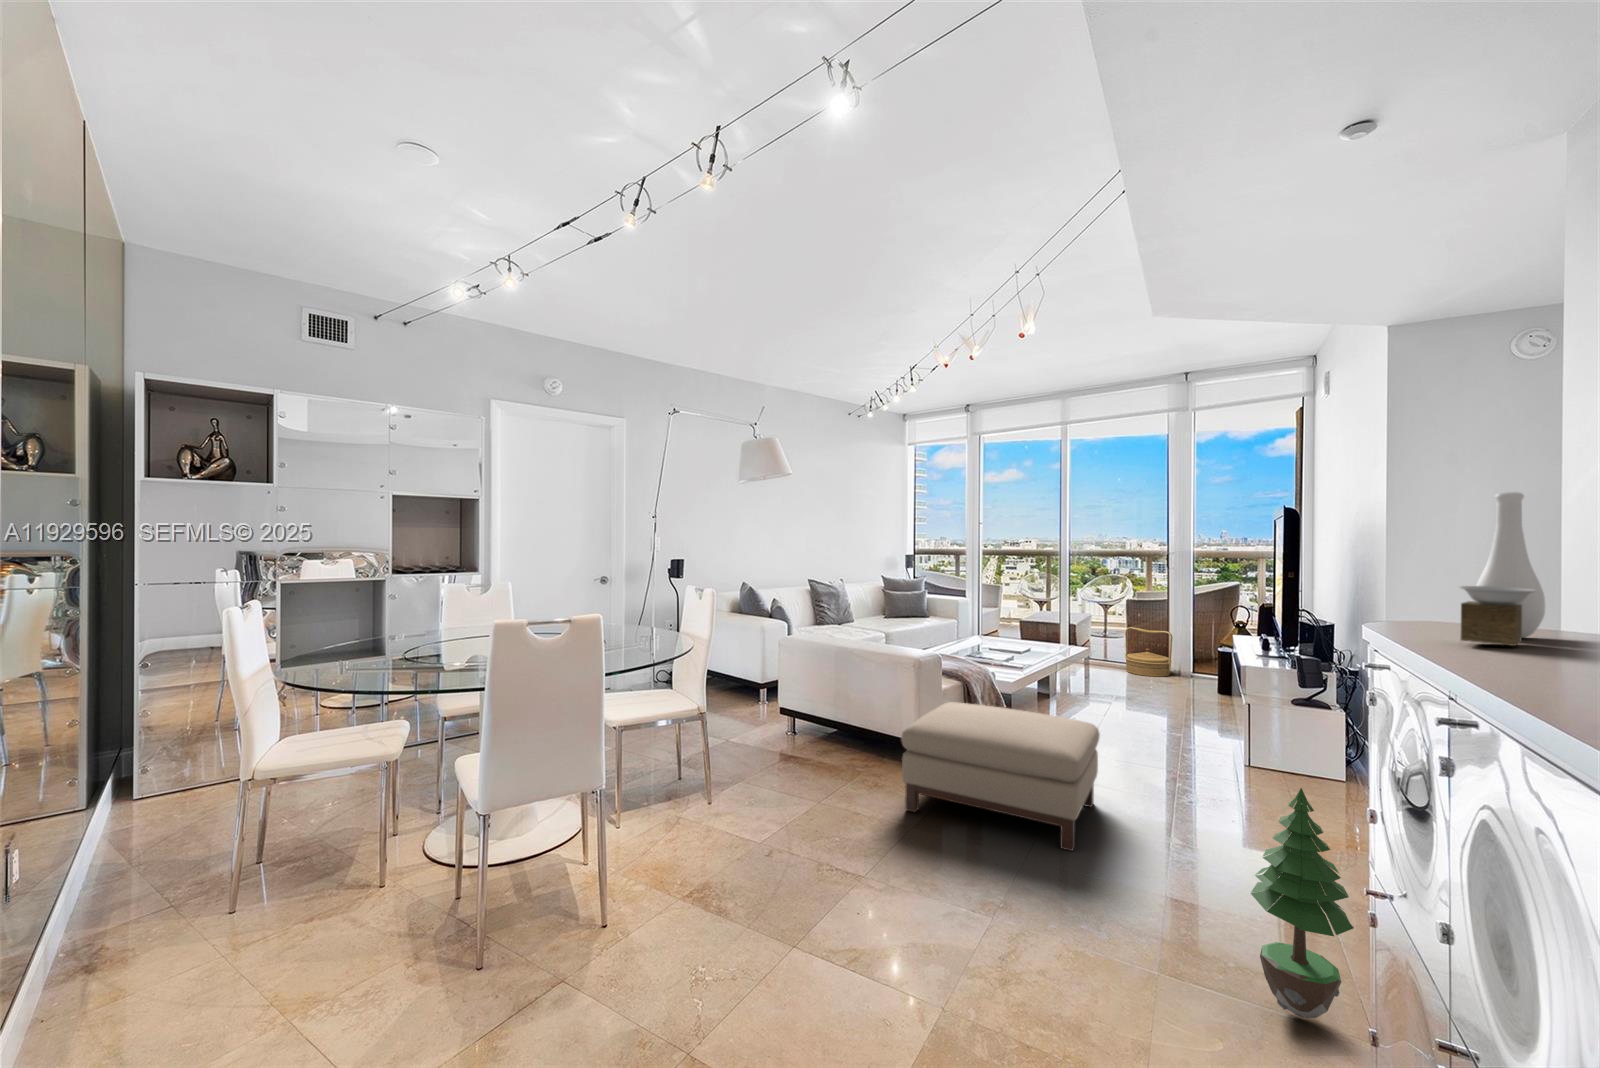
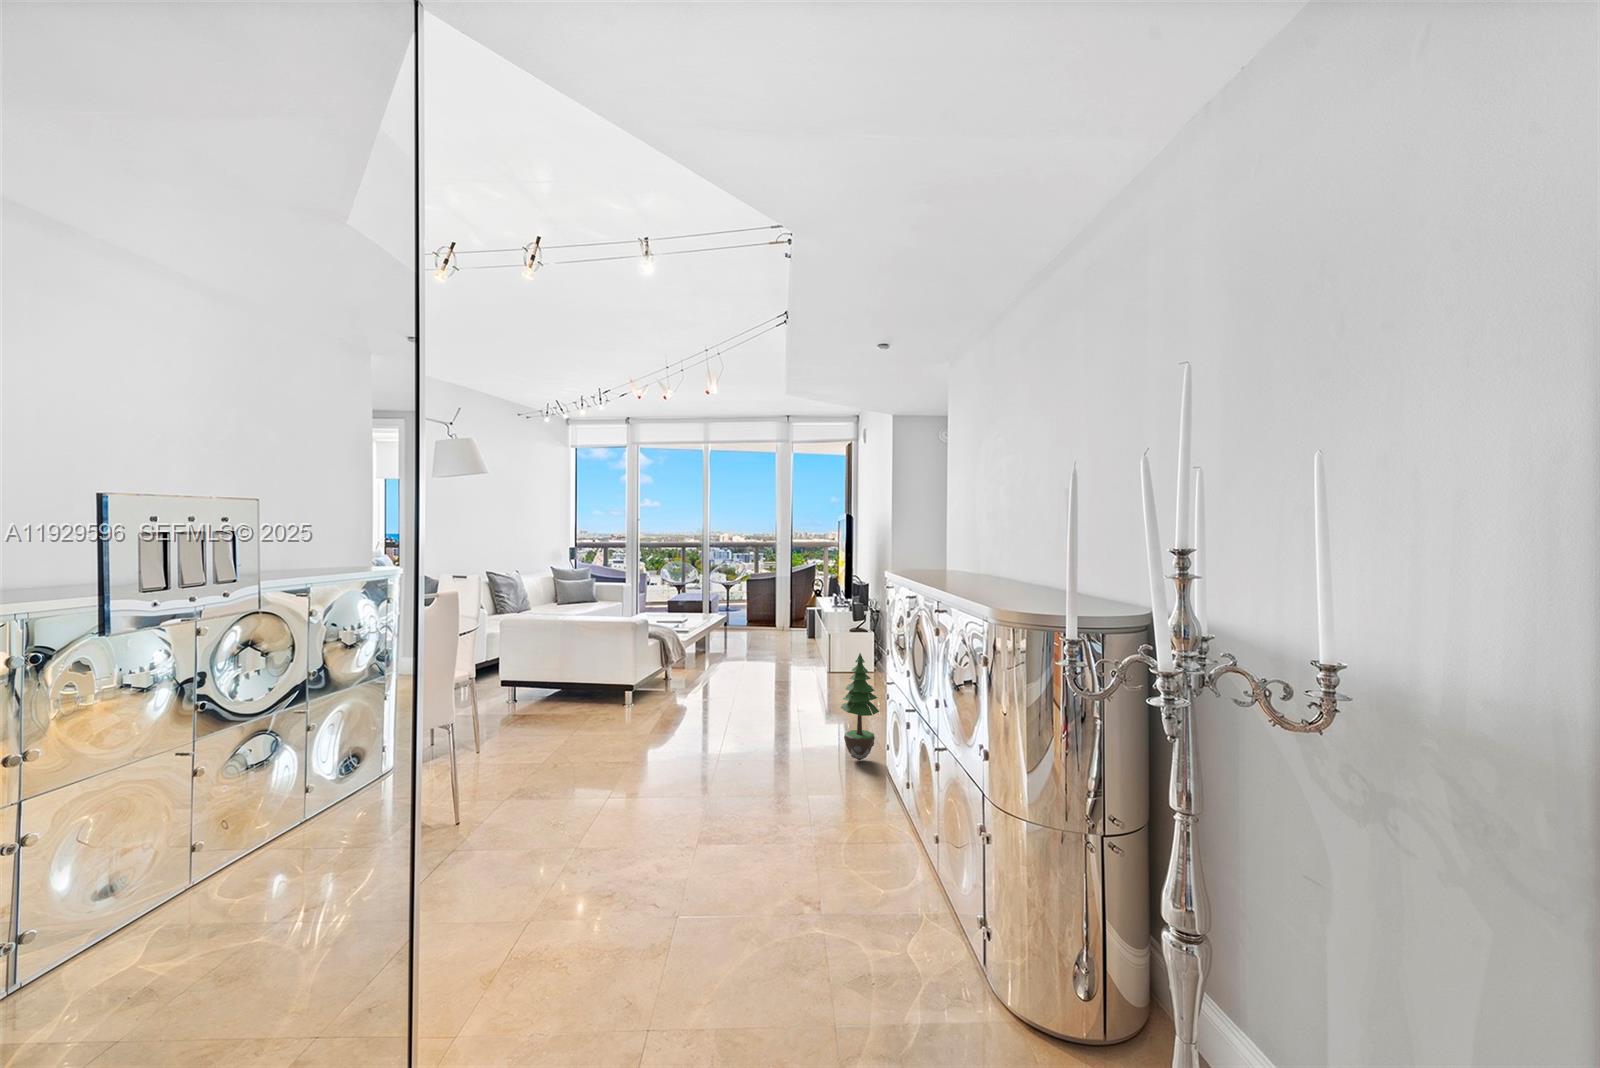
vase: present [1460,492,1545,646] -> none [911,517,936,576]
woven basket: present [1125,627,1173,677] -> none [748,599,779,633]
ottoman: present [901,702,1100,851] -> none [633,652,754,727]

